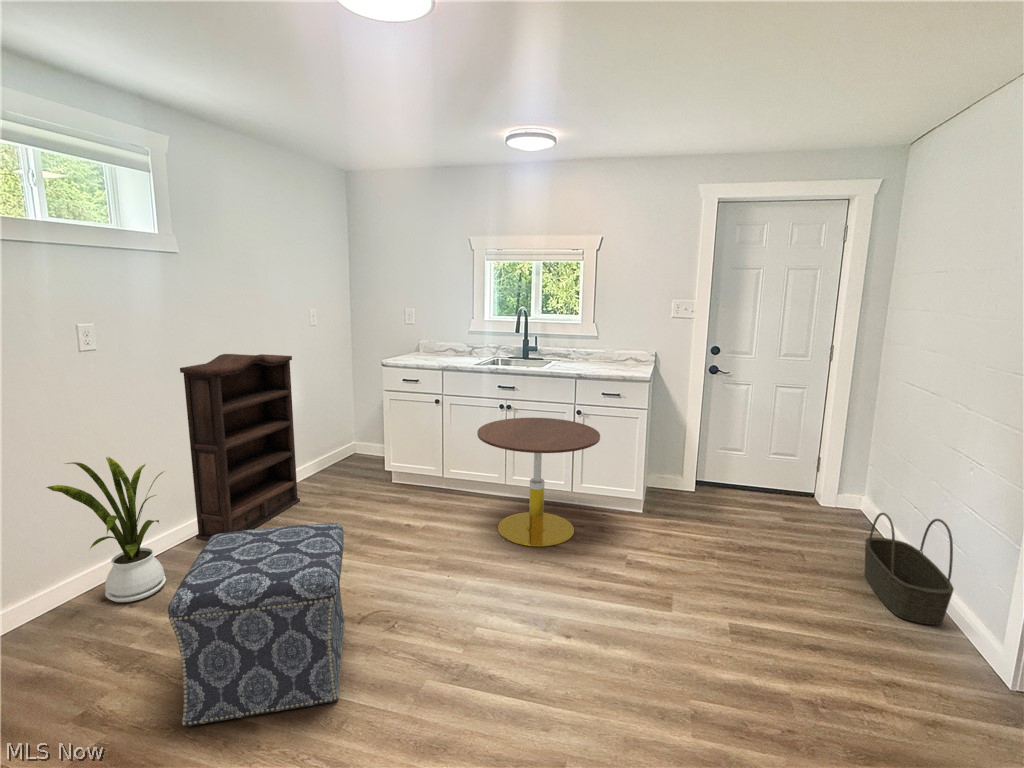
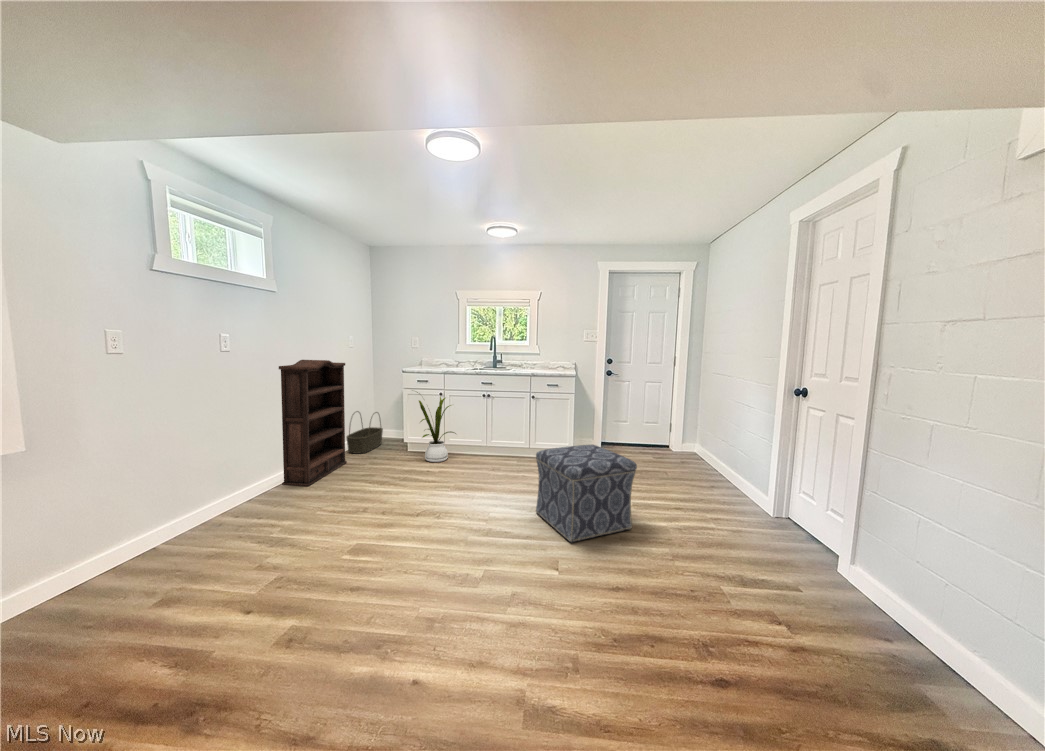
side table: present [477,418,600,547] -> none [474,401,550,477]
house plant: present [47,457,166,602] -> present [417,392,456,462]
basket: present [865,513,954,625] -> present [347,411,383,454]
ottoman: present [168,523,345,726] -> present [536,445,637,543]

